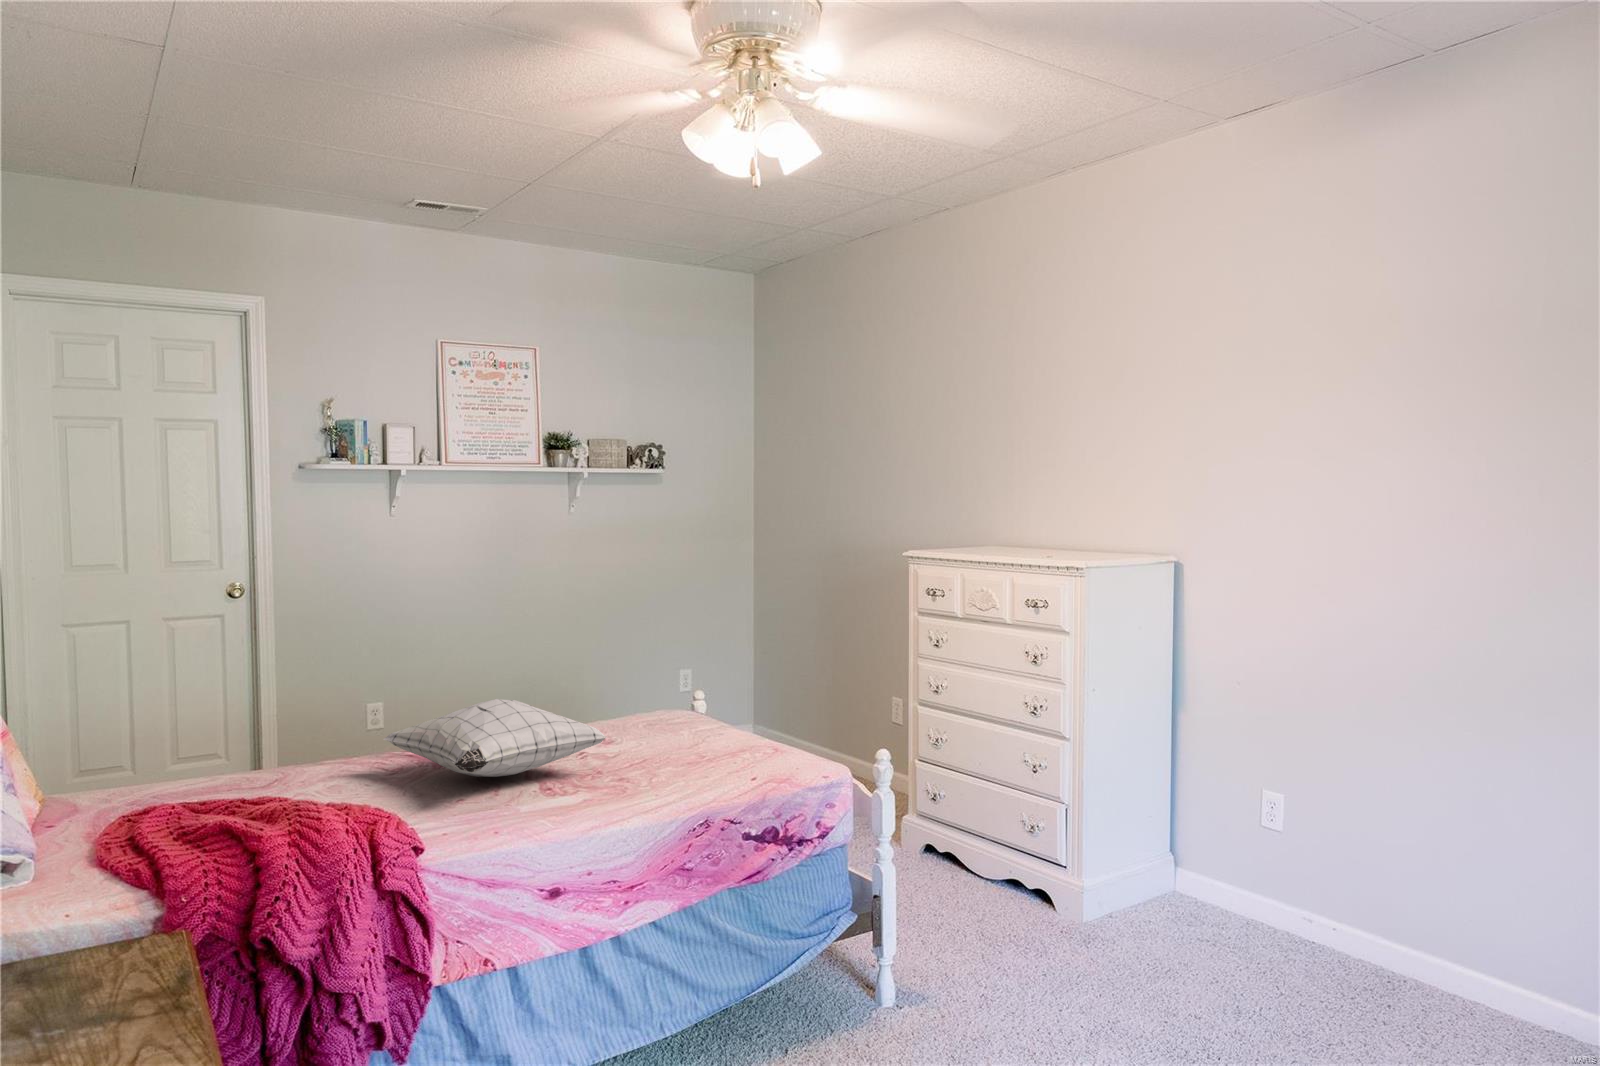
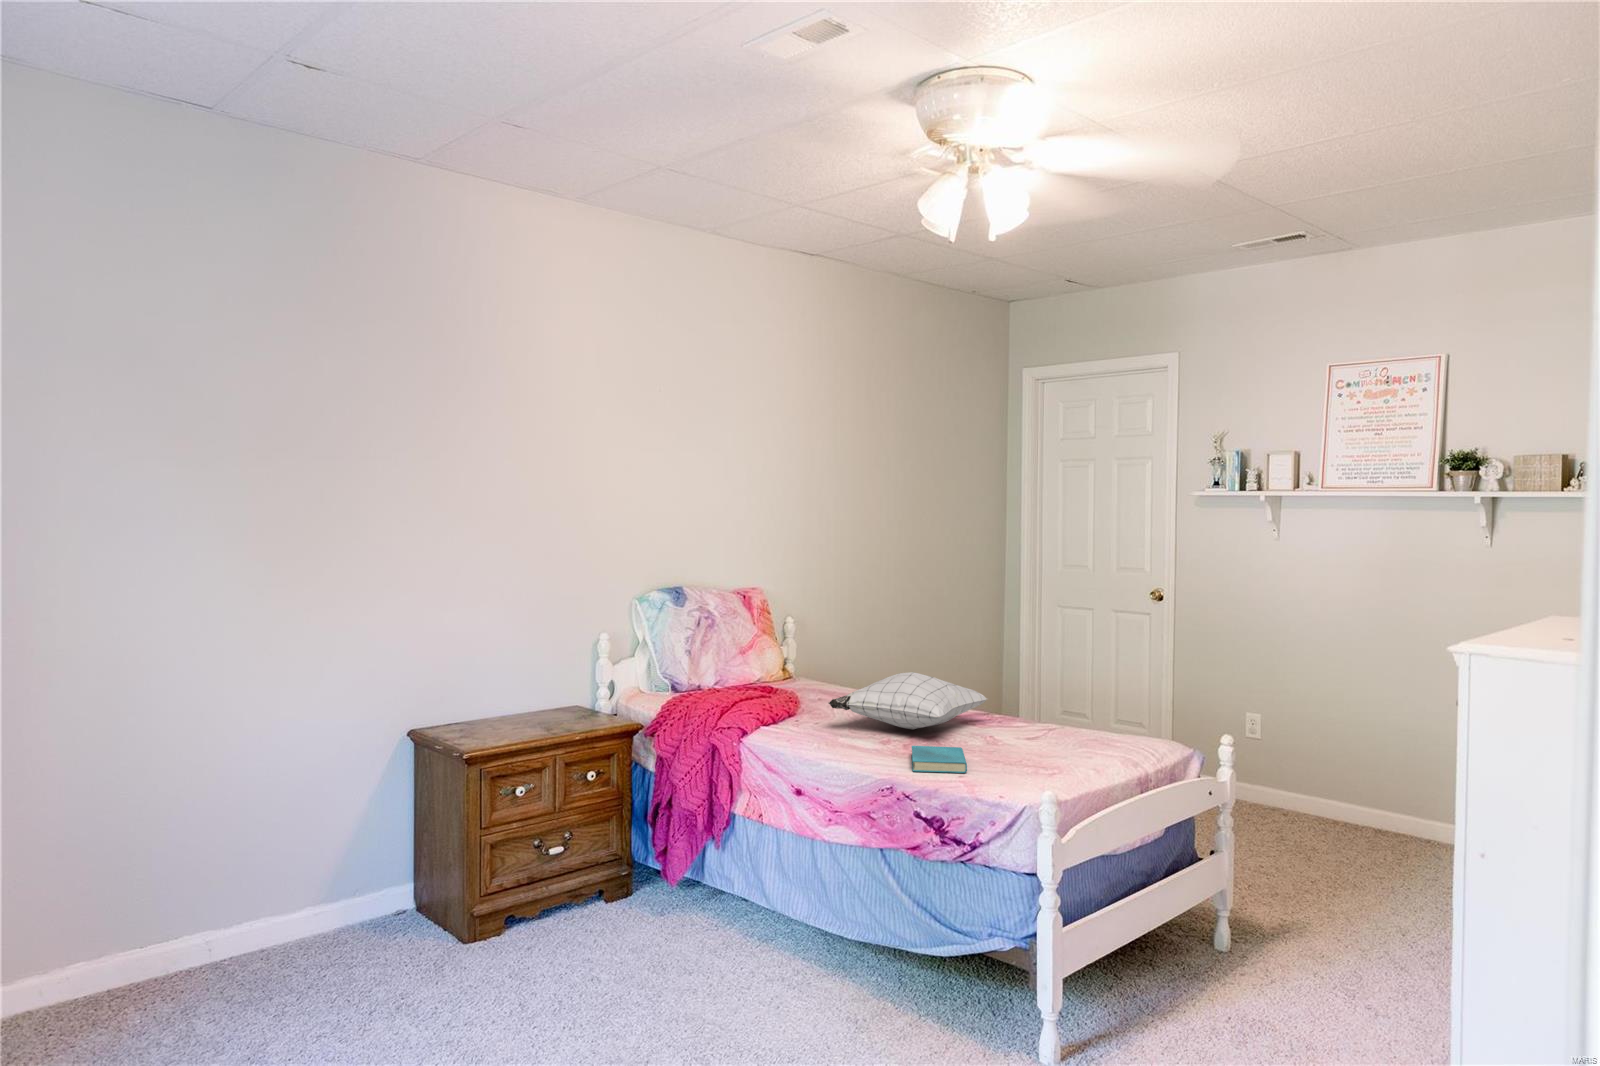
book: none [628,762,722,794] -> present [912,746,967,773]

